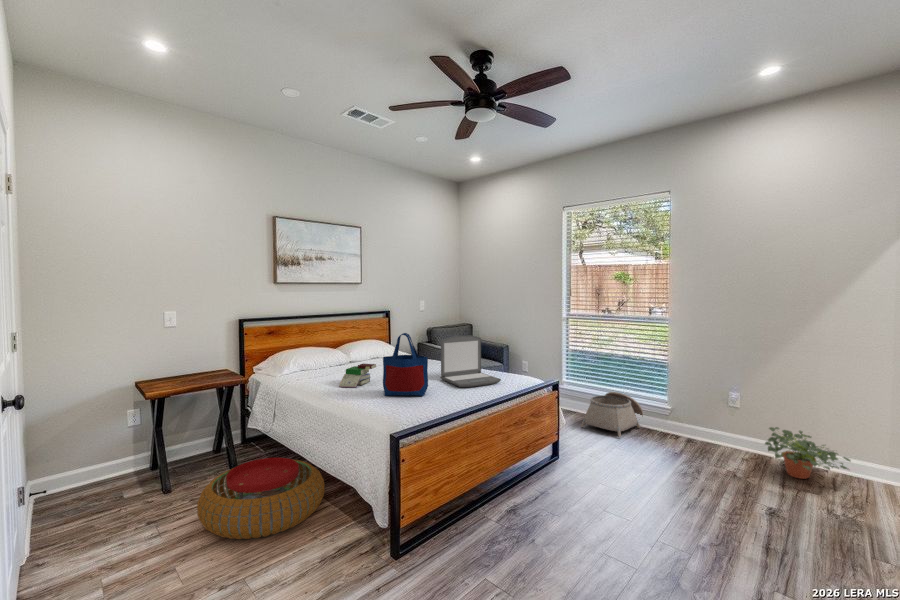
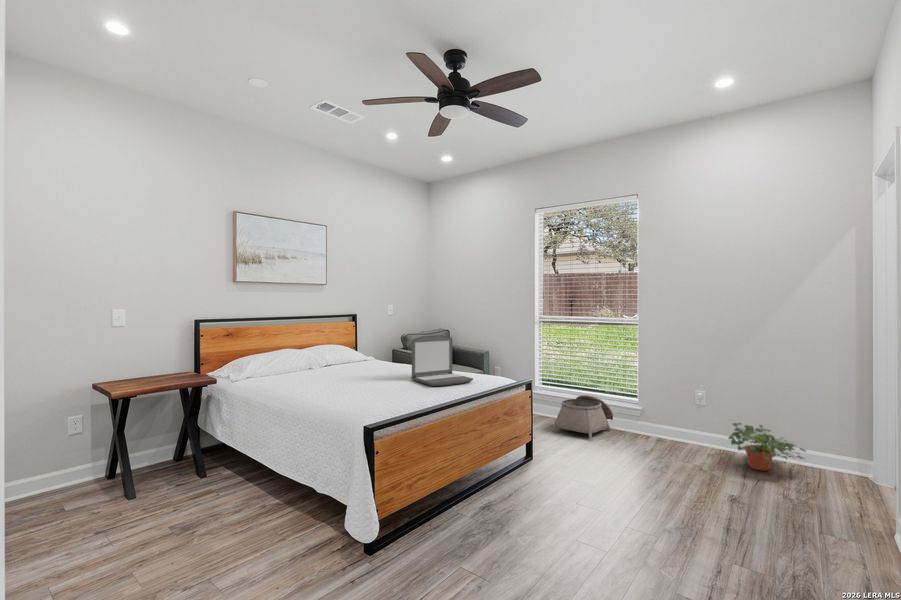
tote bag: present [383,333,428,396] -> none [353,330,400,394]
book: present [339,364,376,387] -> none [305,364,345,388]
pouf: present [197,458,325,539] -> none [154,461,291,543]

